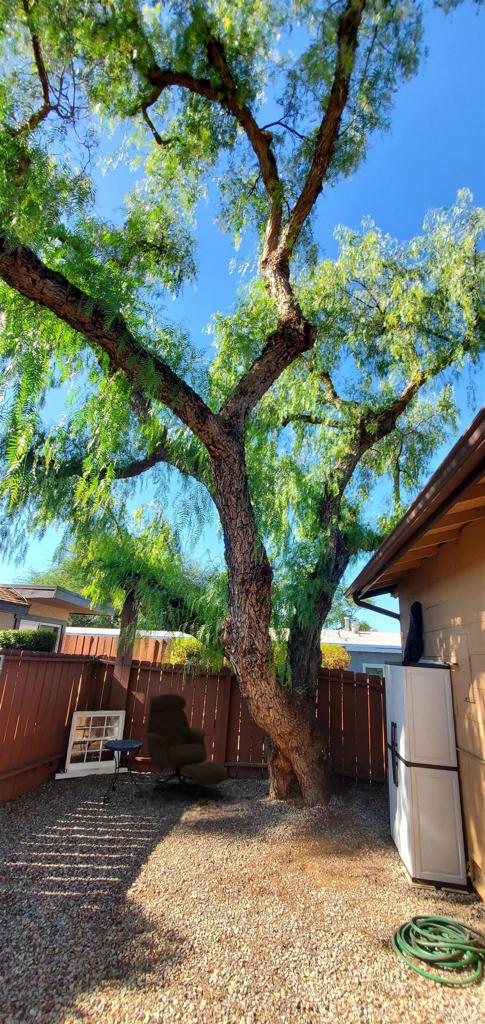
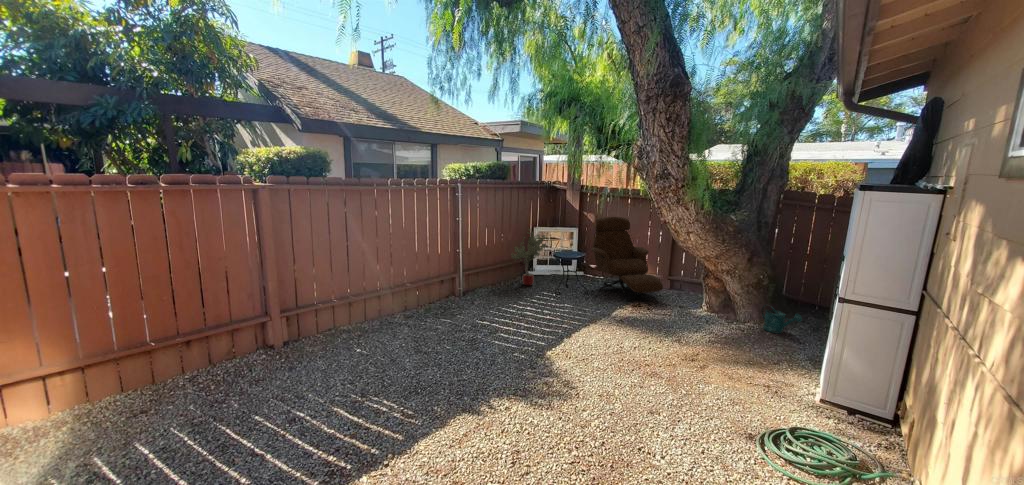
potted tree: none [42,712,90,796] -> present [511,229,546,286]
watering can: none [325,782,362,814] -> present [762,305,802,334]

